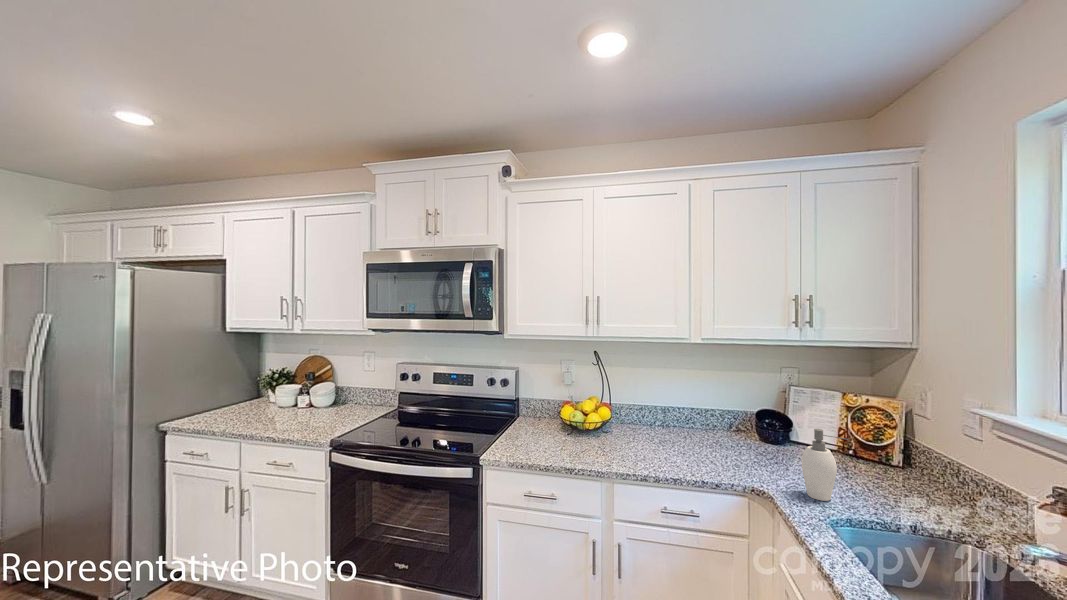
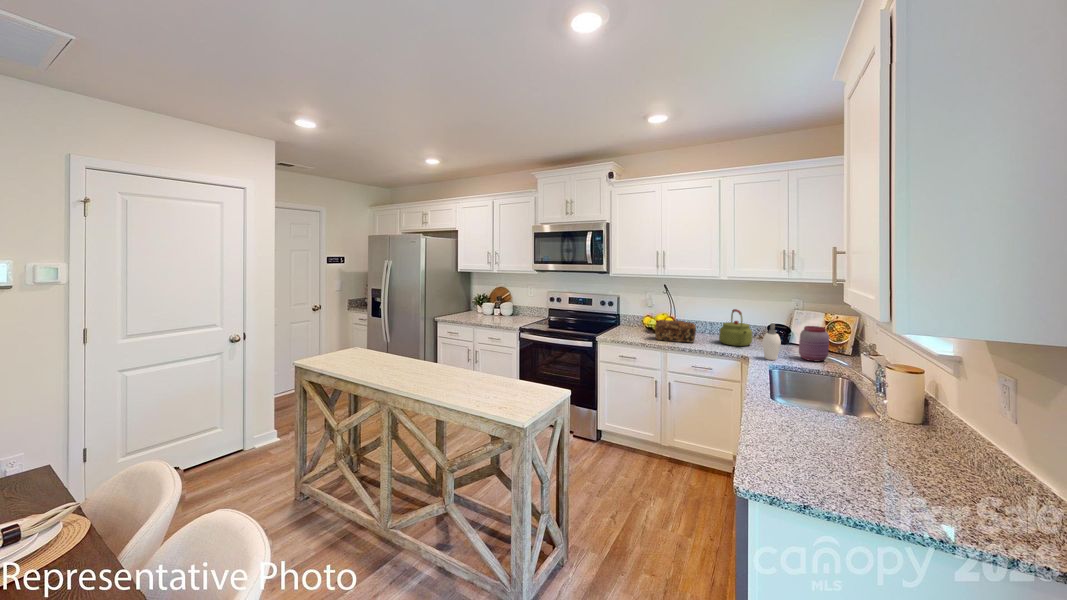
kettle: none [692,392,748,458] -> present [719,309,752,346]
bread loaf: none [592,416,660,457] -> present [655,320,696,342]
jar: none [848,426,903,493] -> present [799,326,829,361]

